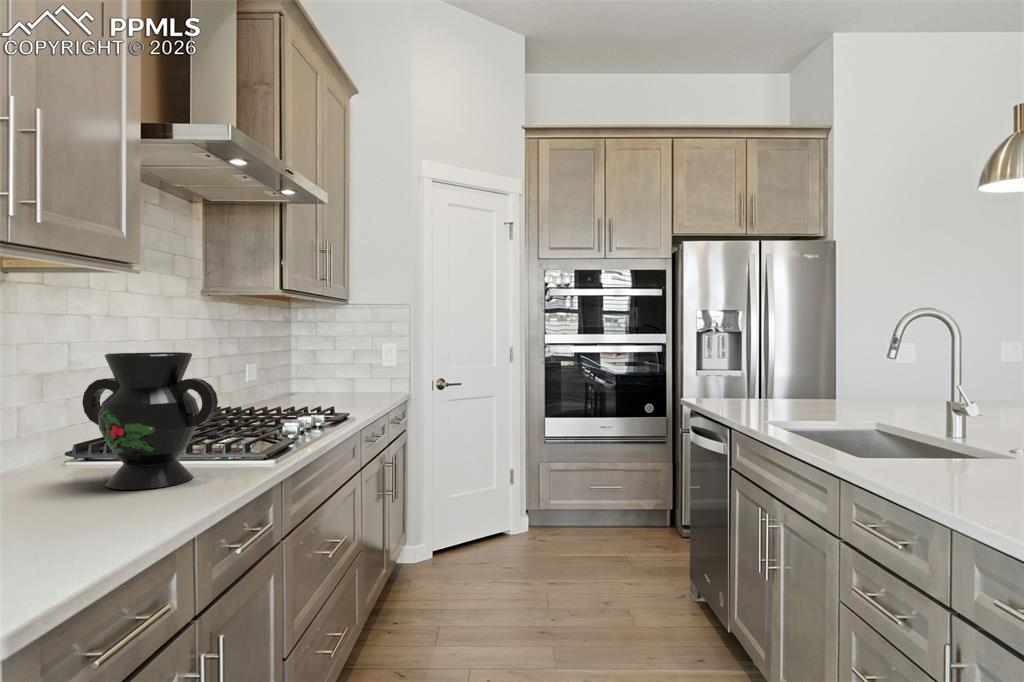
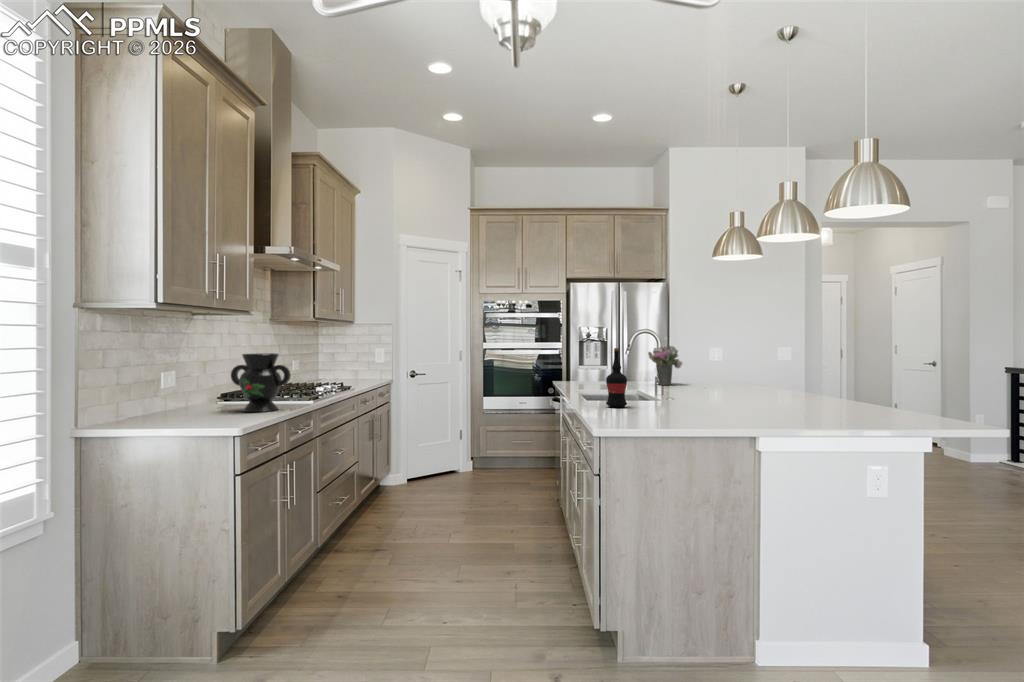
flower bouquet: none [857,337,919,407] -> present [648,346,683,385]
wine bottle: none [925,340,981,474] -> present [606,348,627,407]

